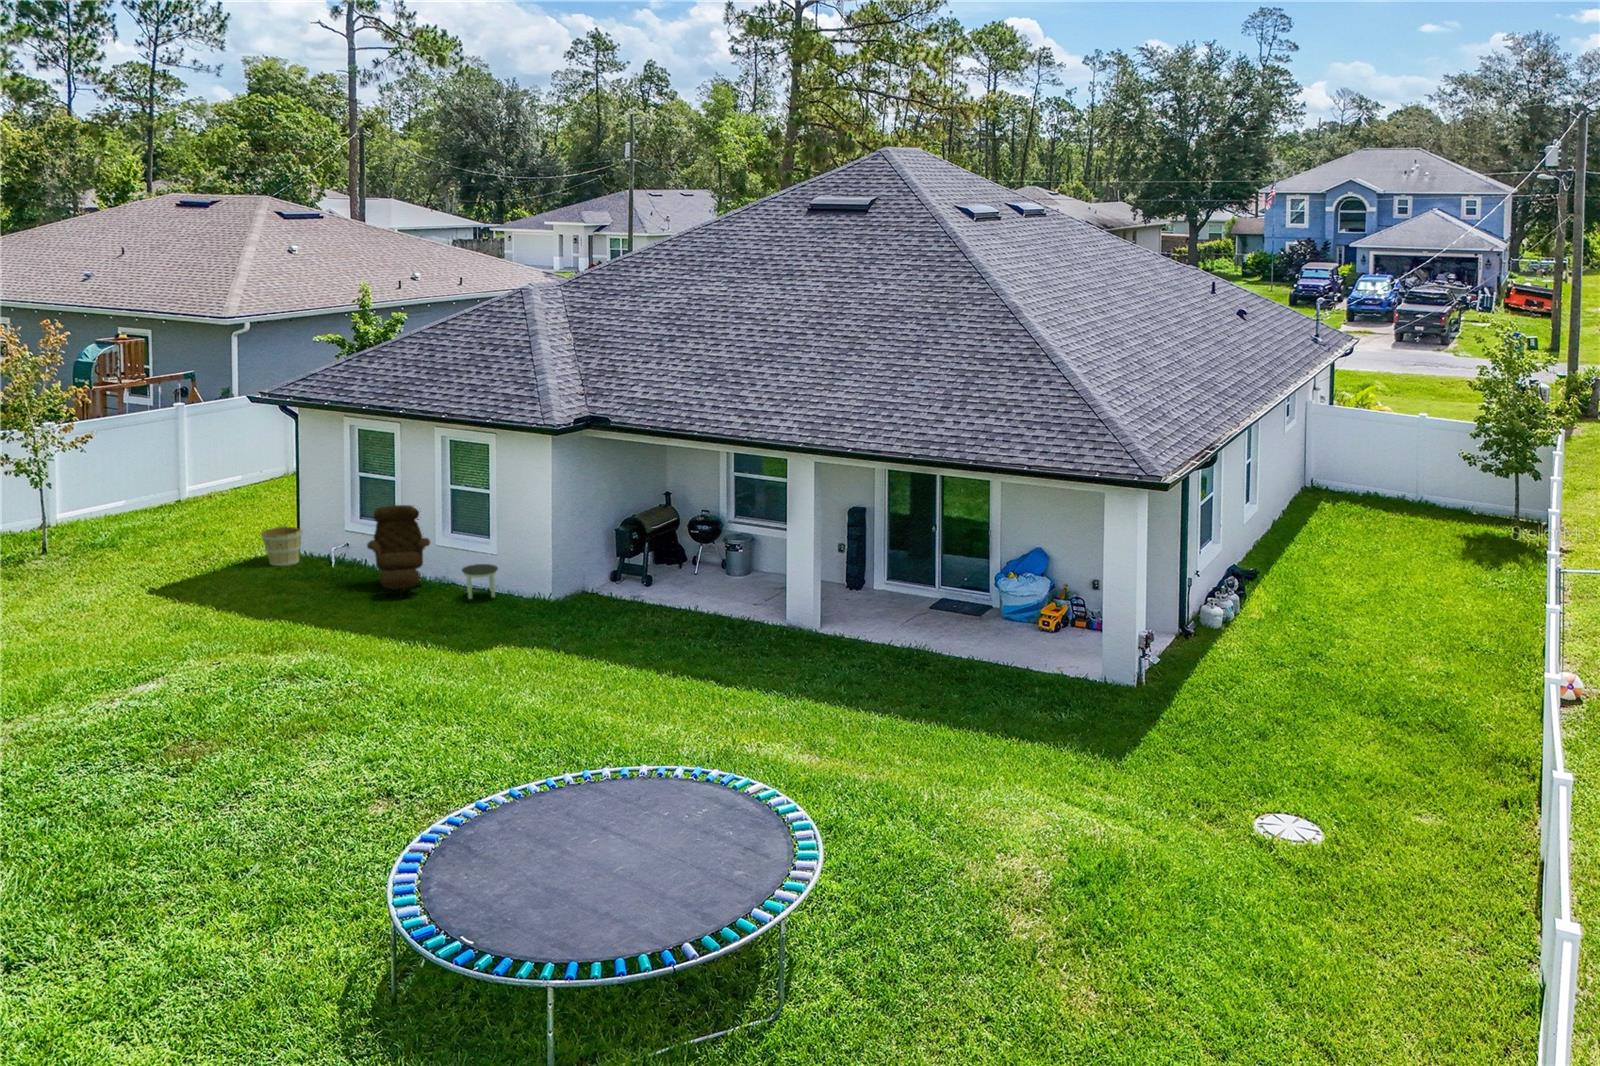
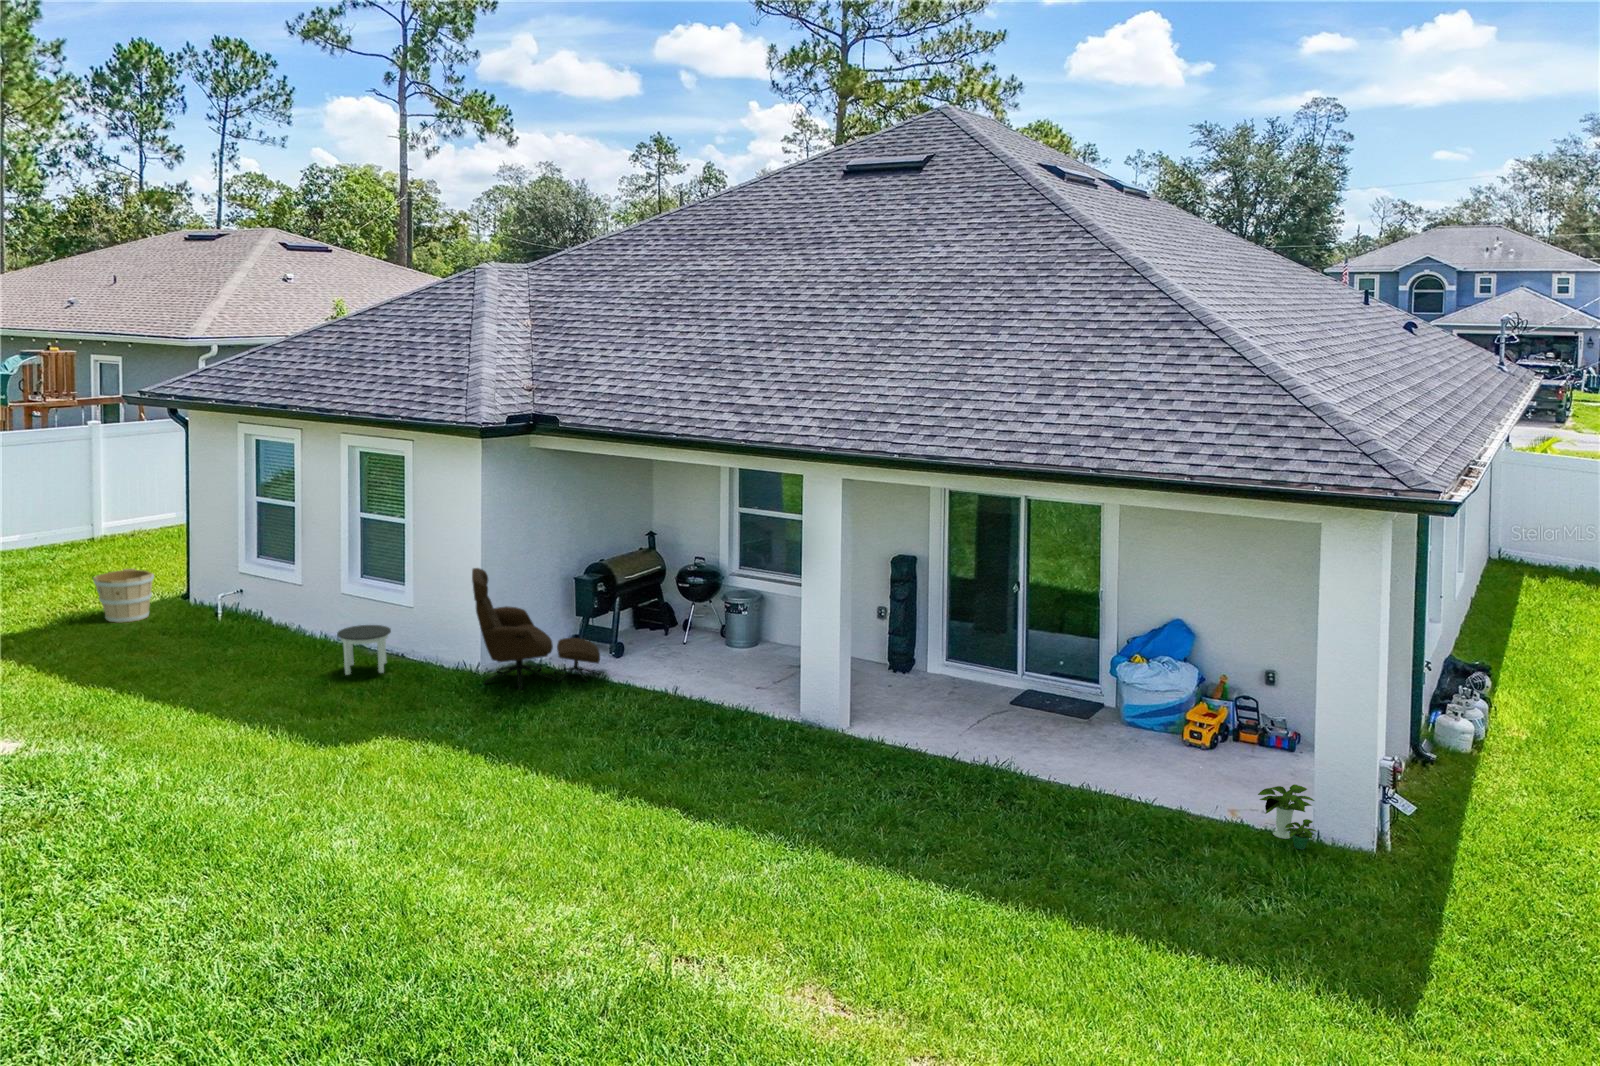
lounge chair: present [367,505,430,598] -> present [472,568,600,690]
potted plant: none [1069,648,1101,685] -> present [1258,784,1317,849]

